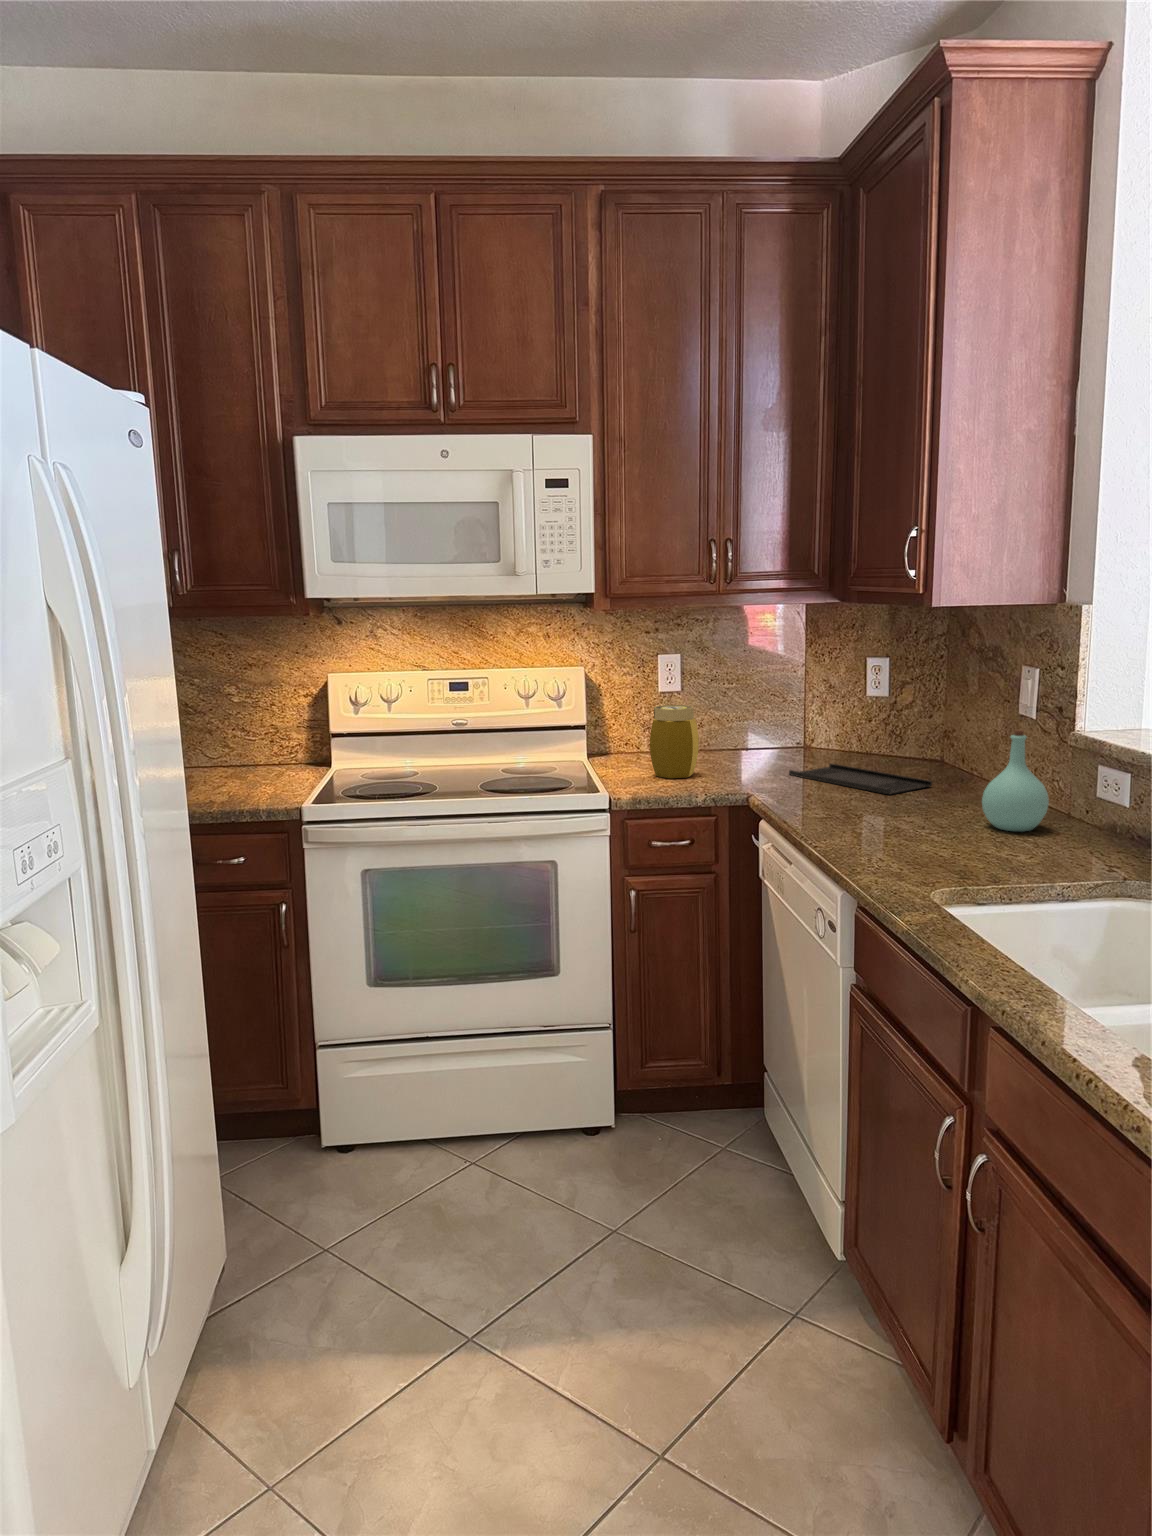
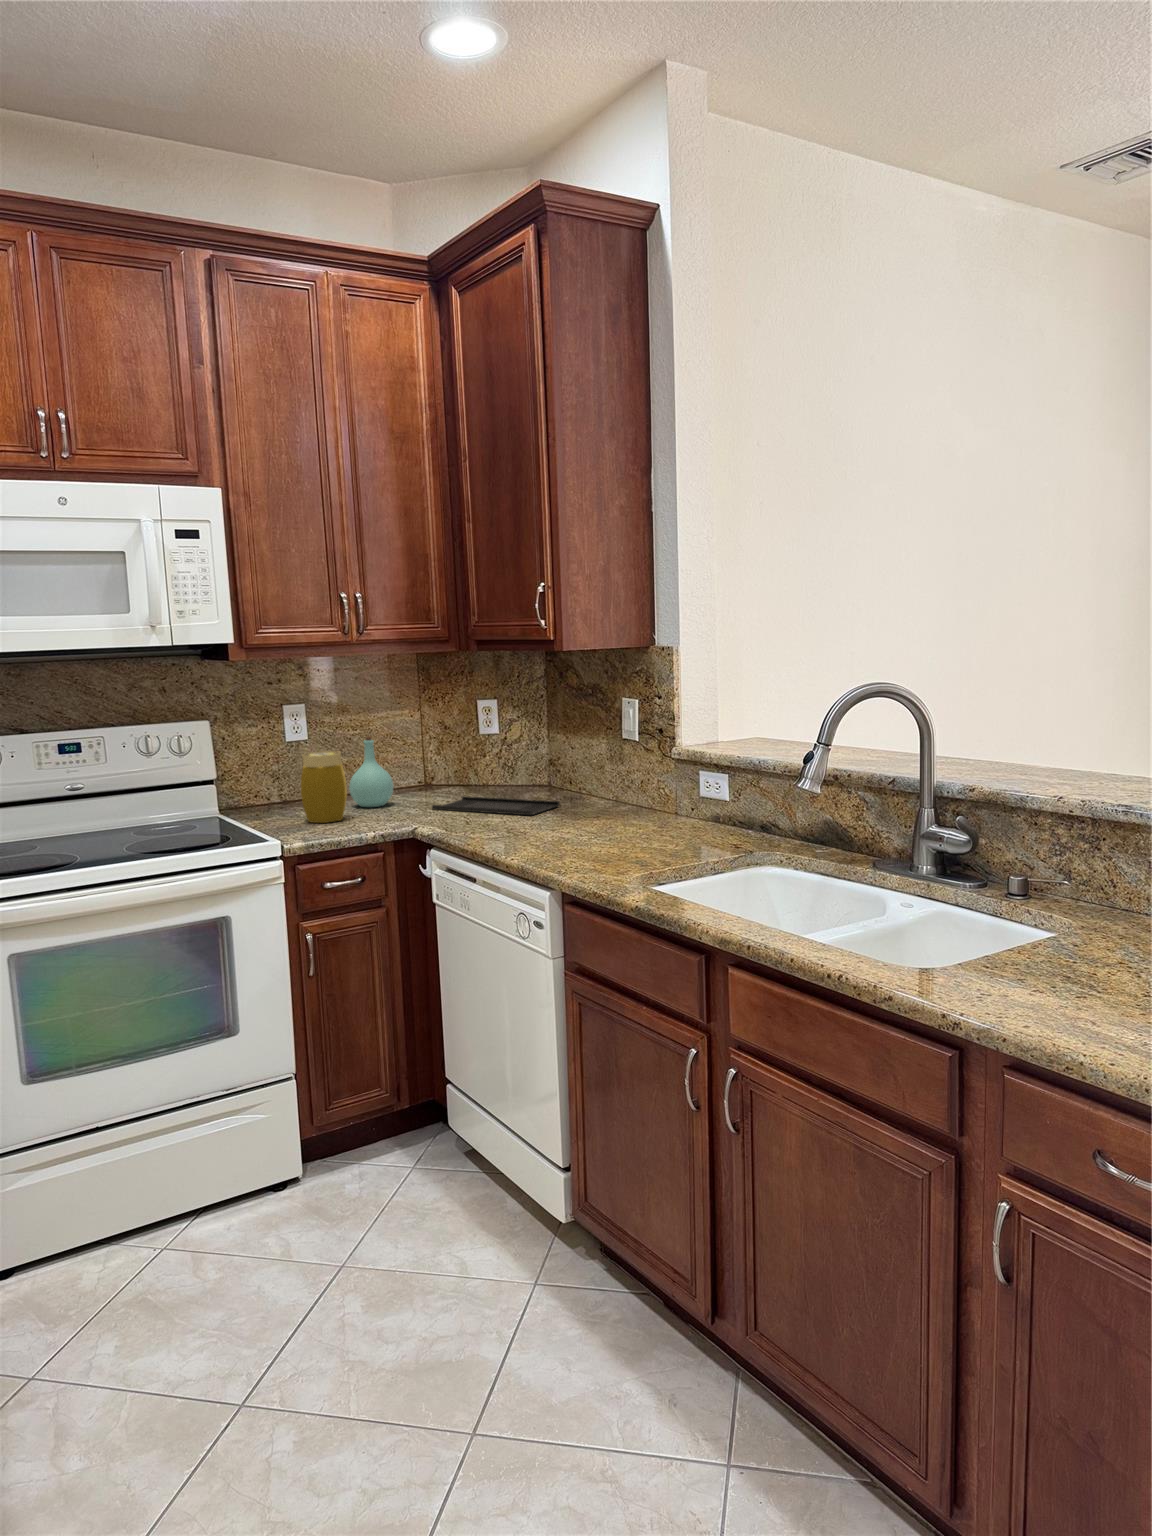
bottle: present [982,730,1049,832] -> present [349,736,394,807]

